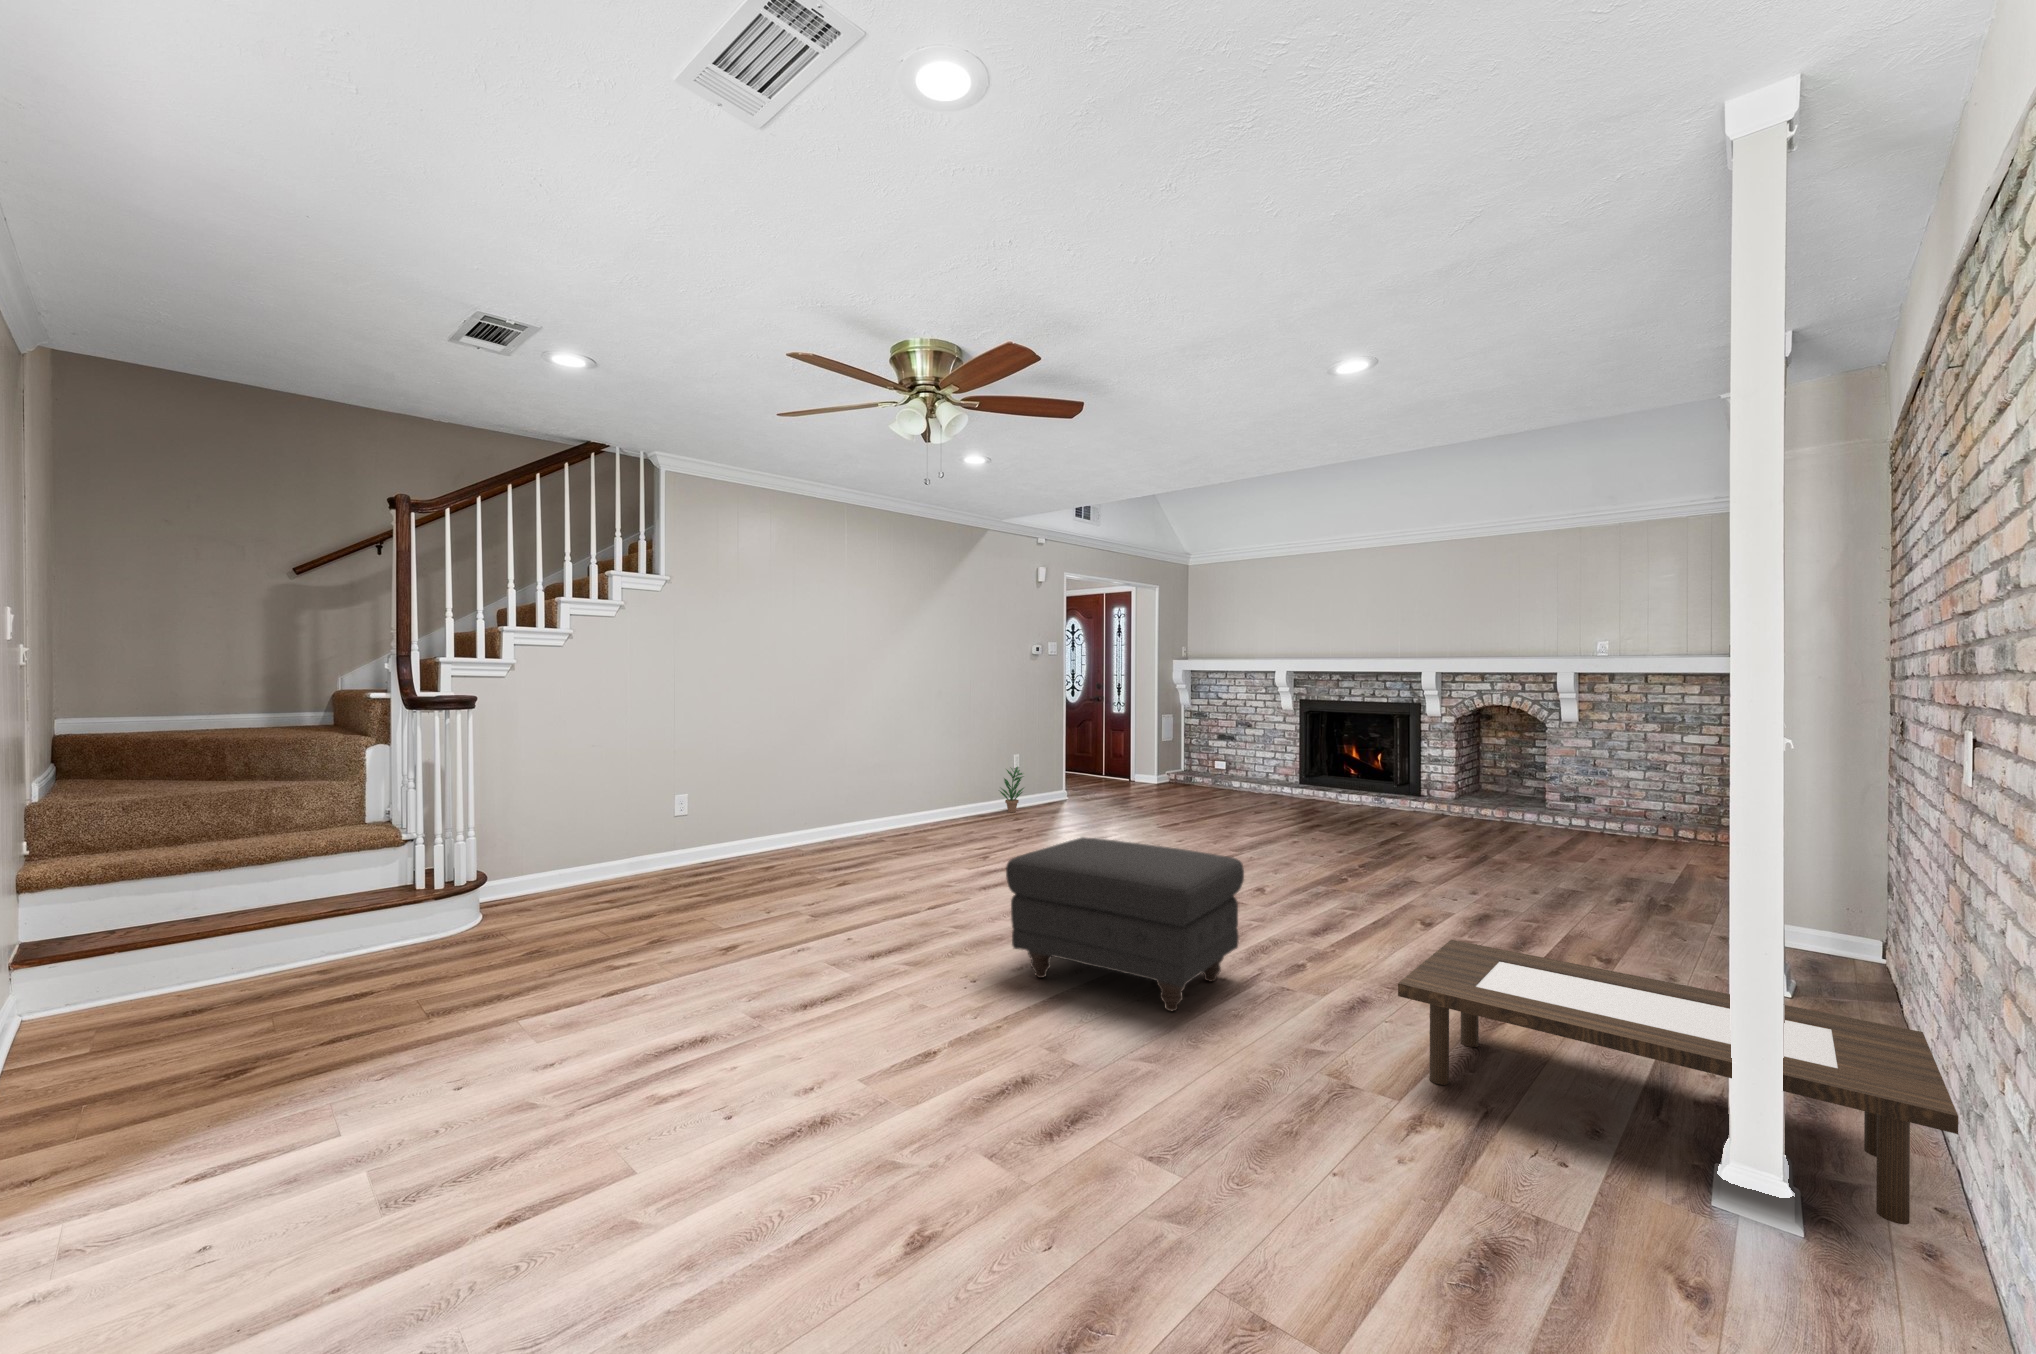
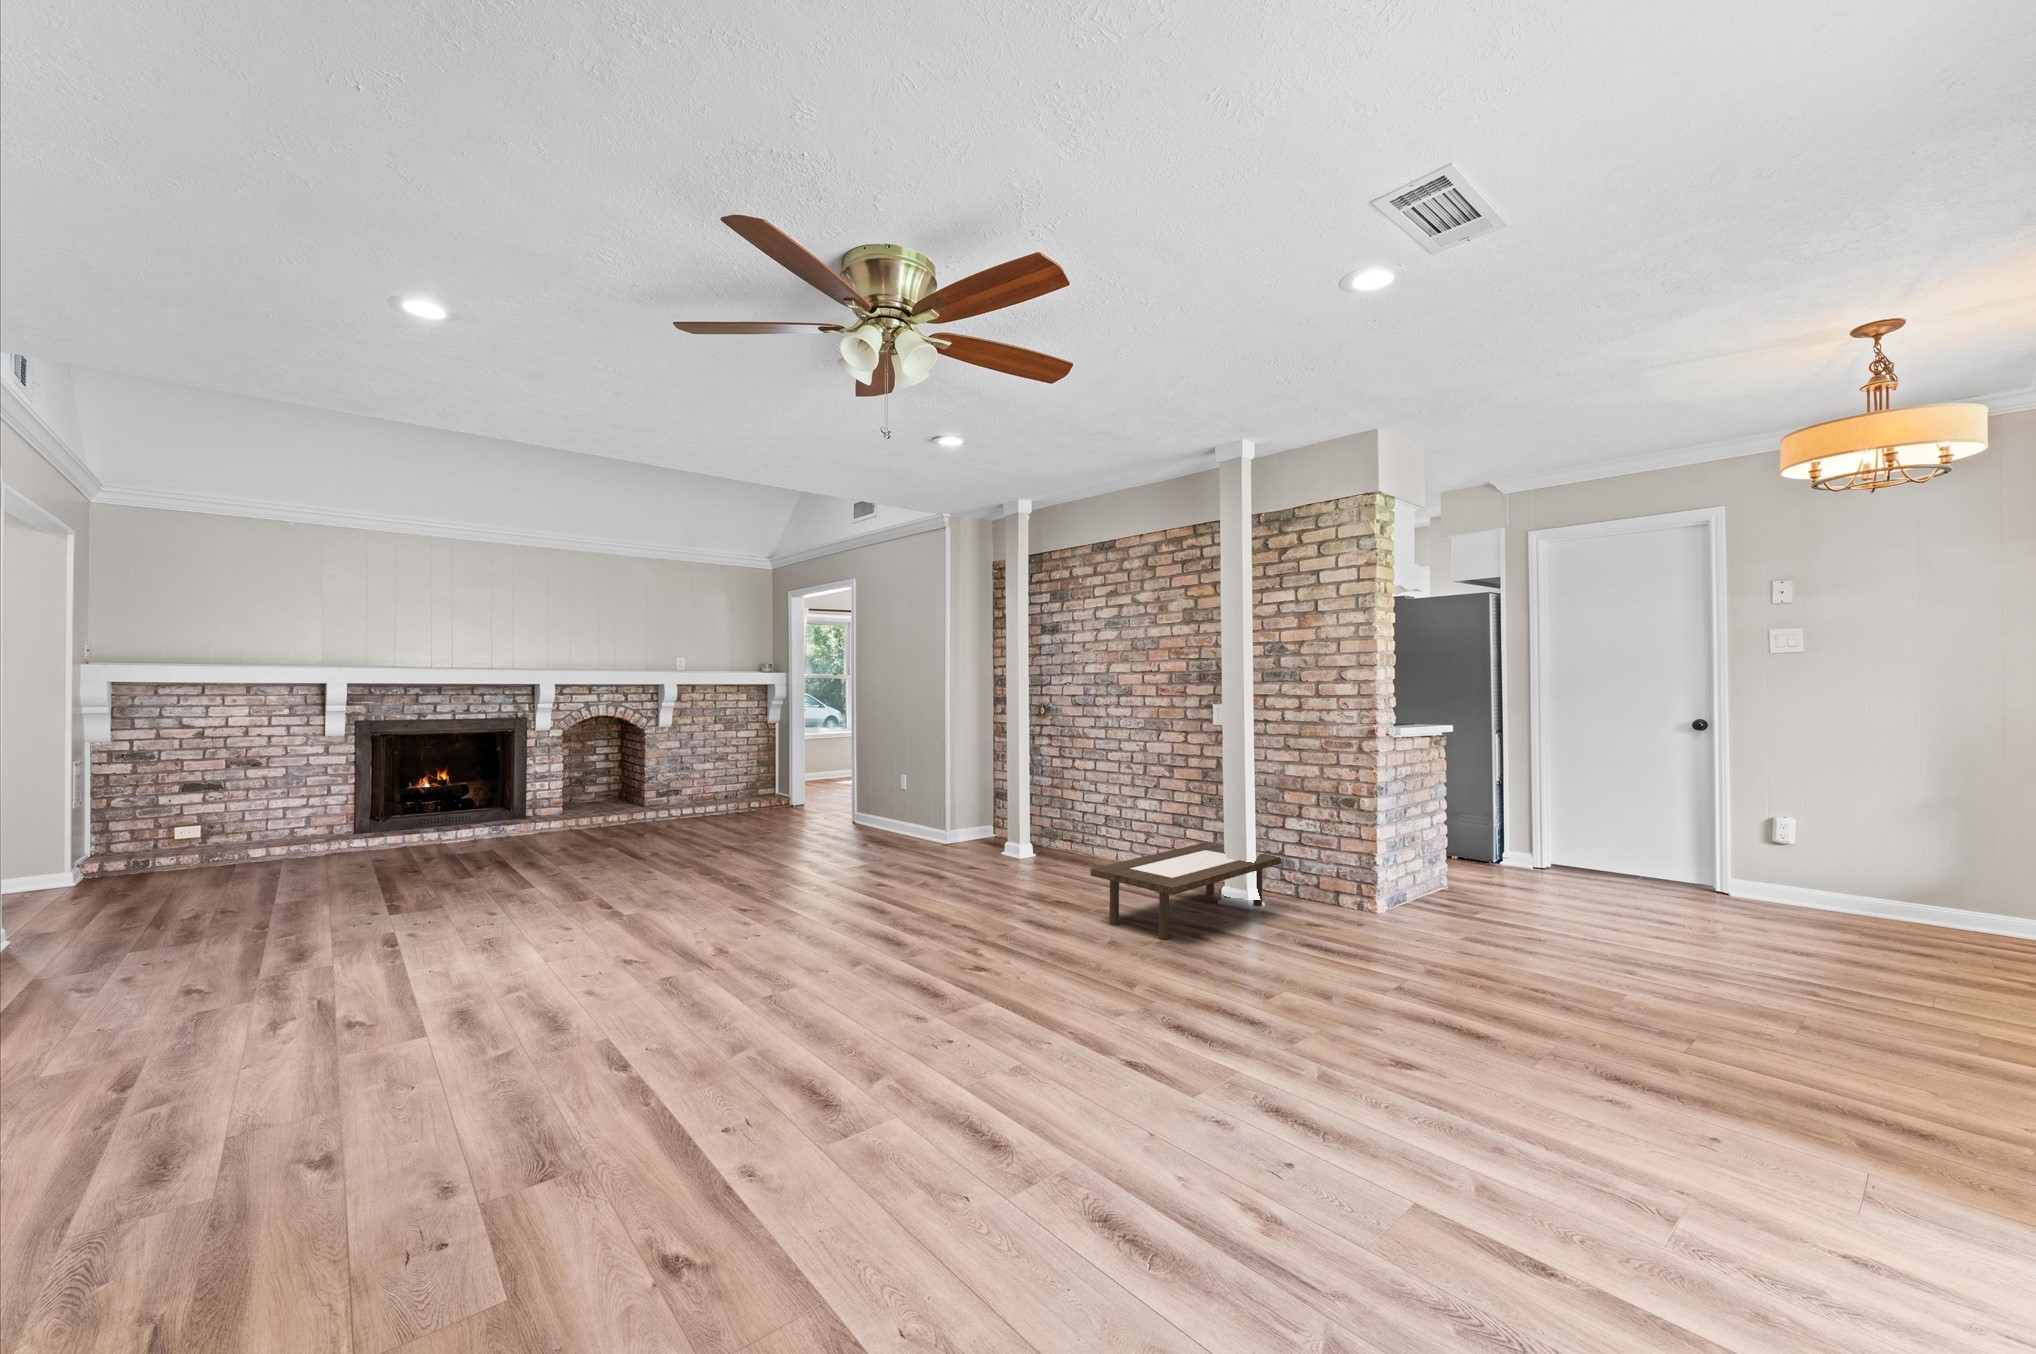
potted plant: present [1000,767,1024,812] -> none [7,891,87,995]
ottoman: present [1006,837,1244,1011] -> none [886,859,1094,1022]

